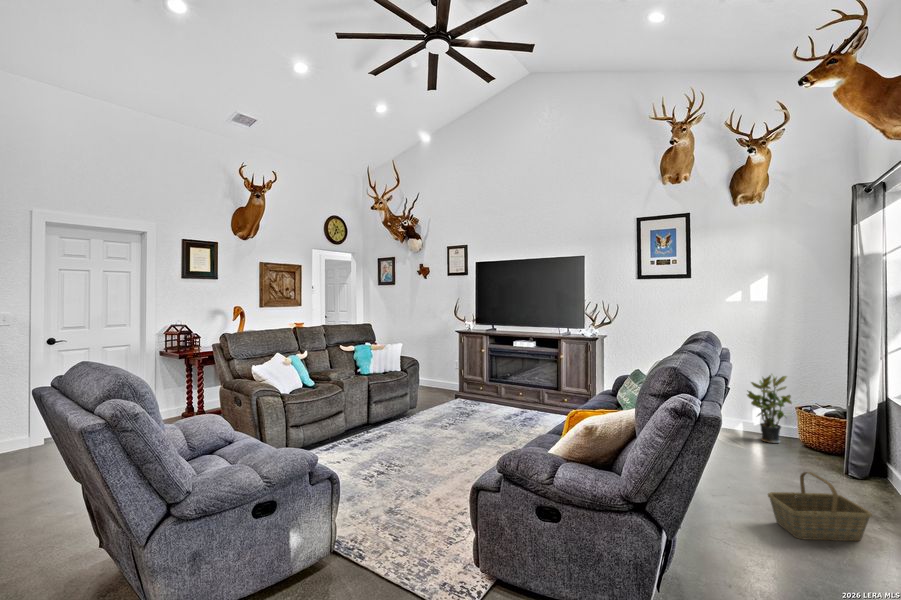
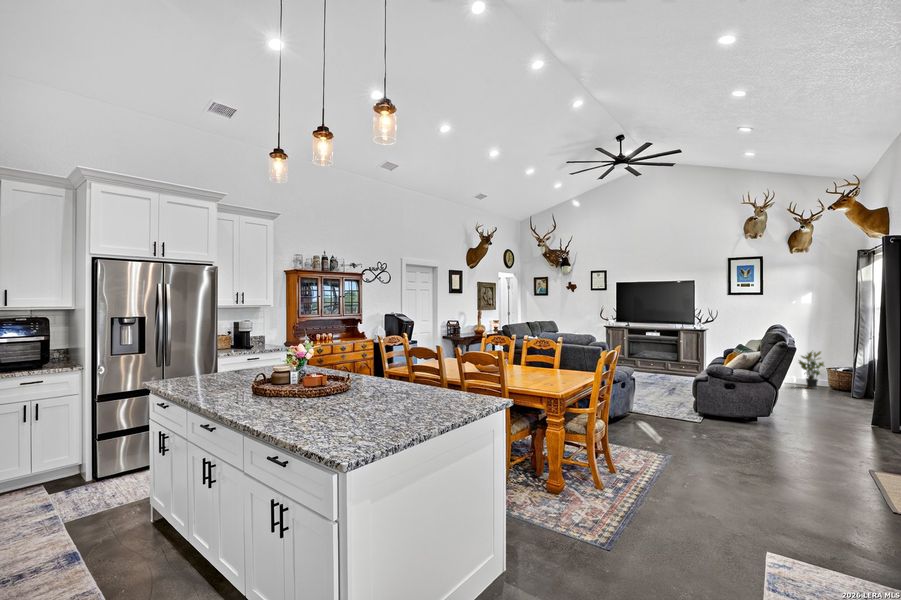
basket: present [768,472,872,541] -> none [812,386,858,413]

